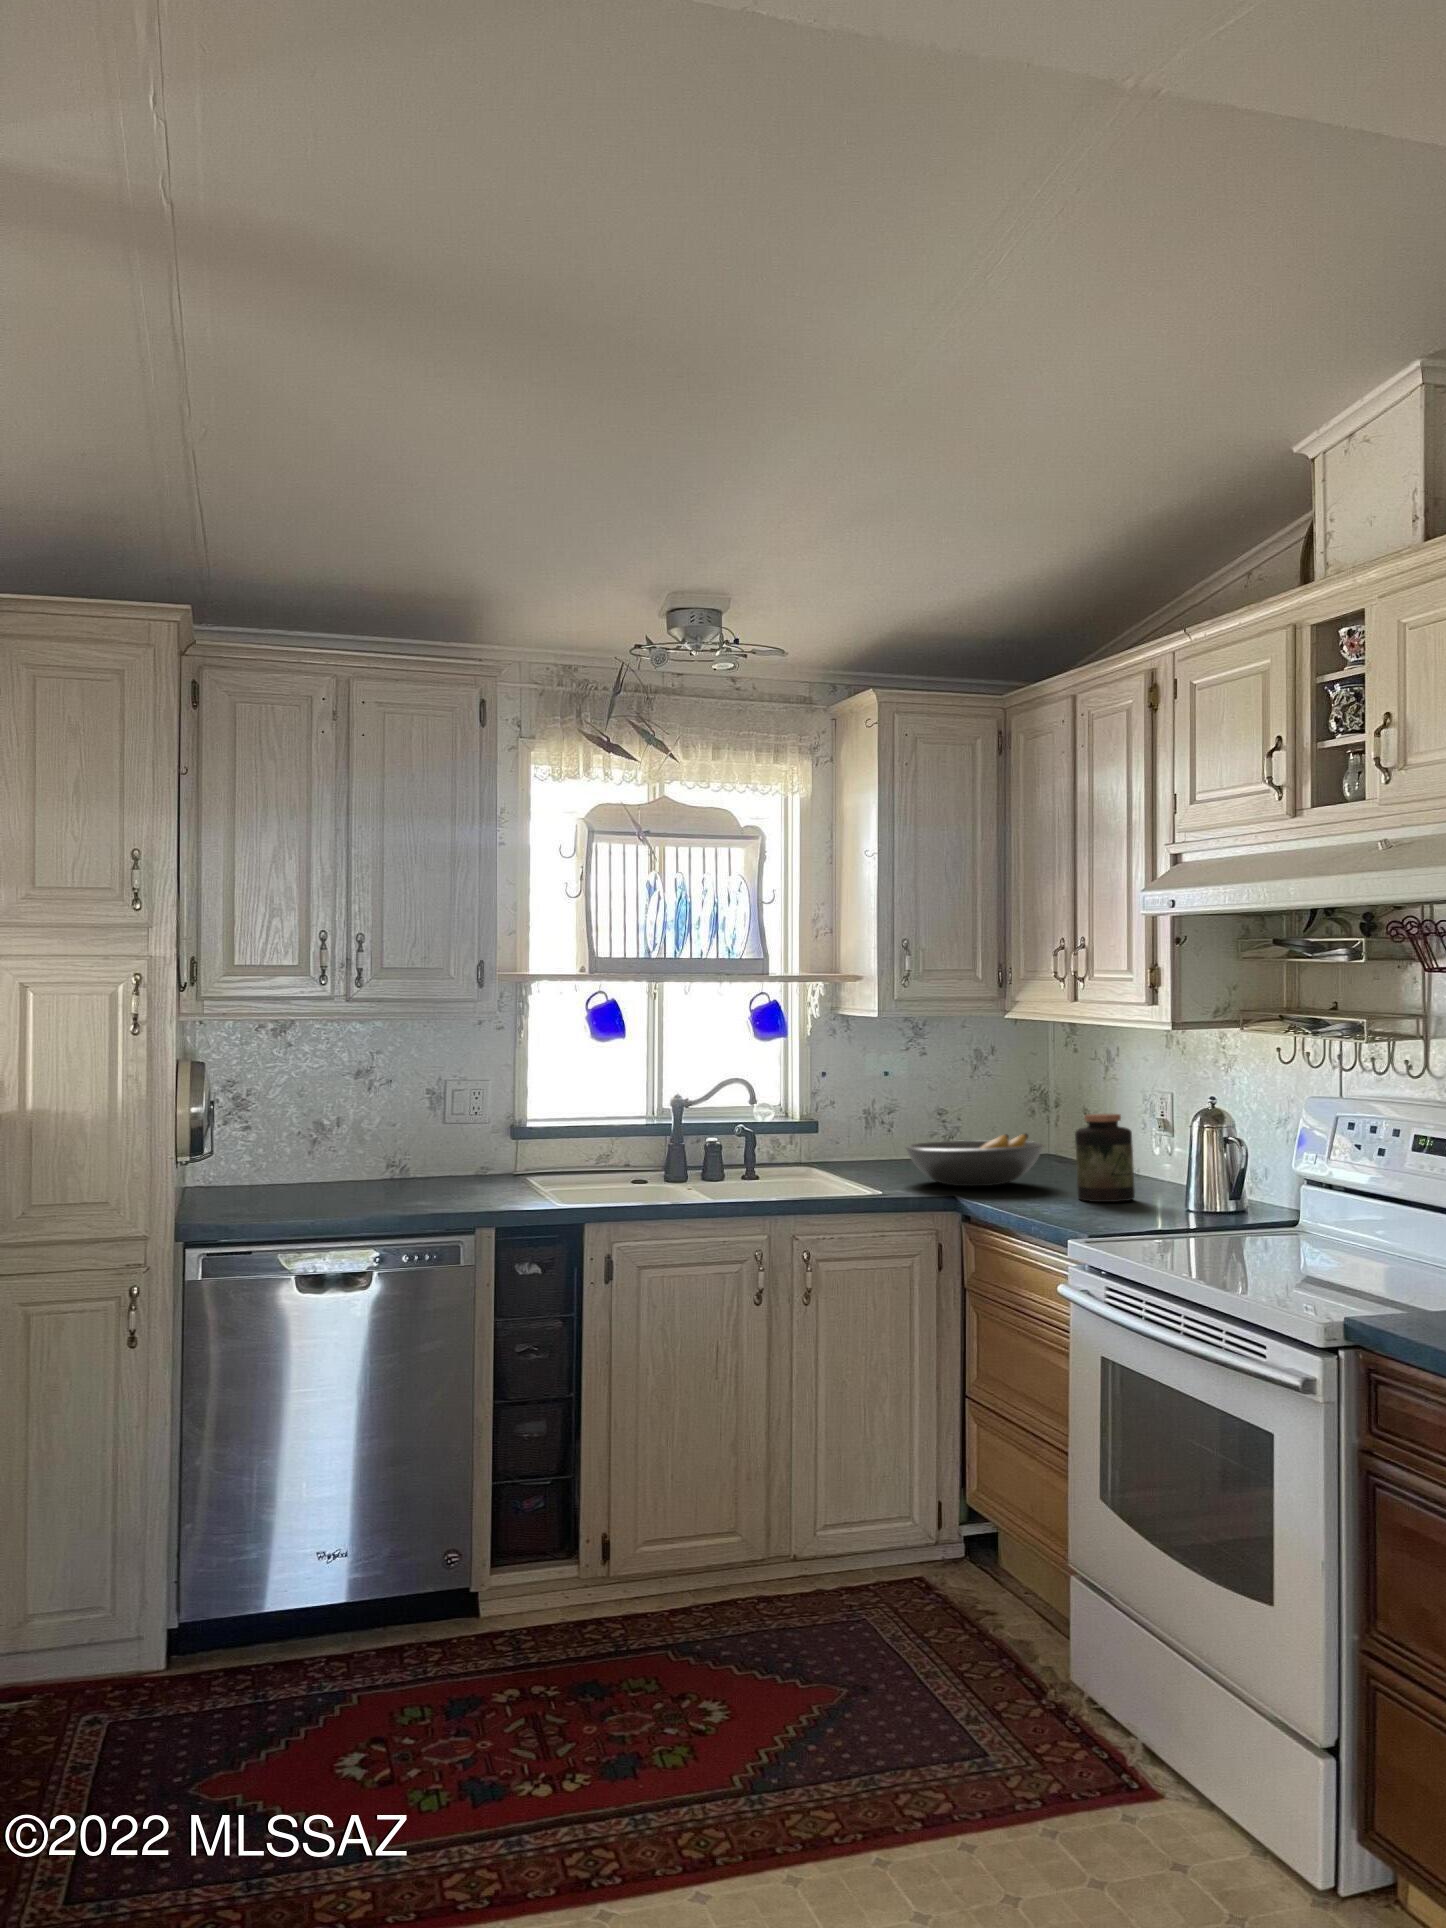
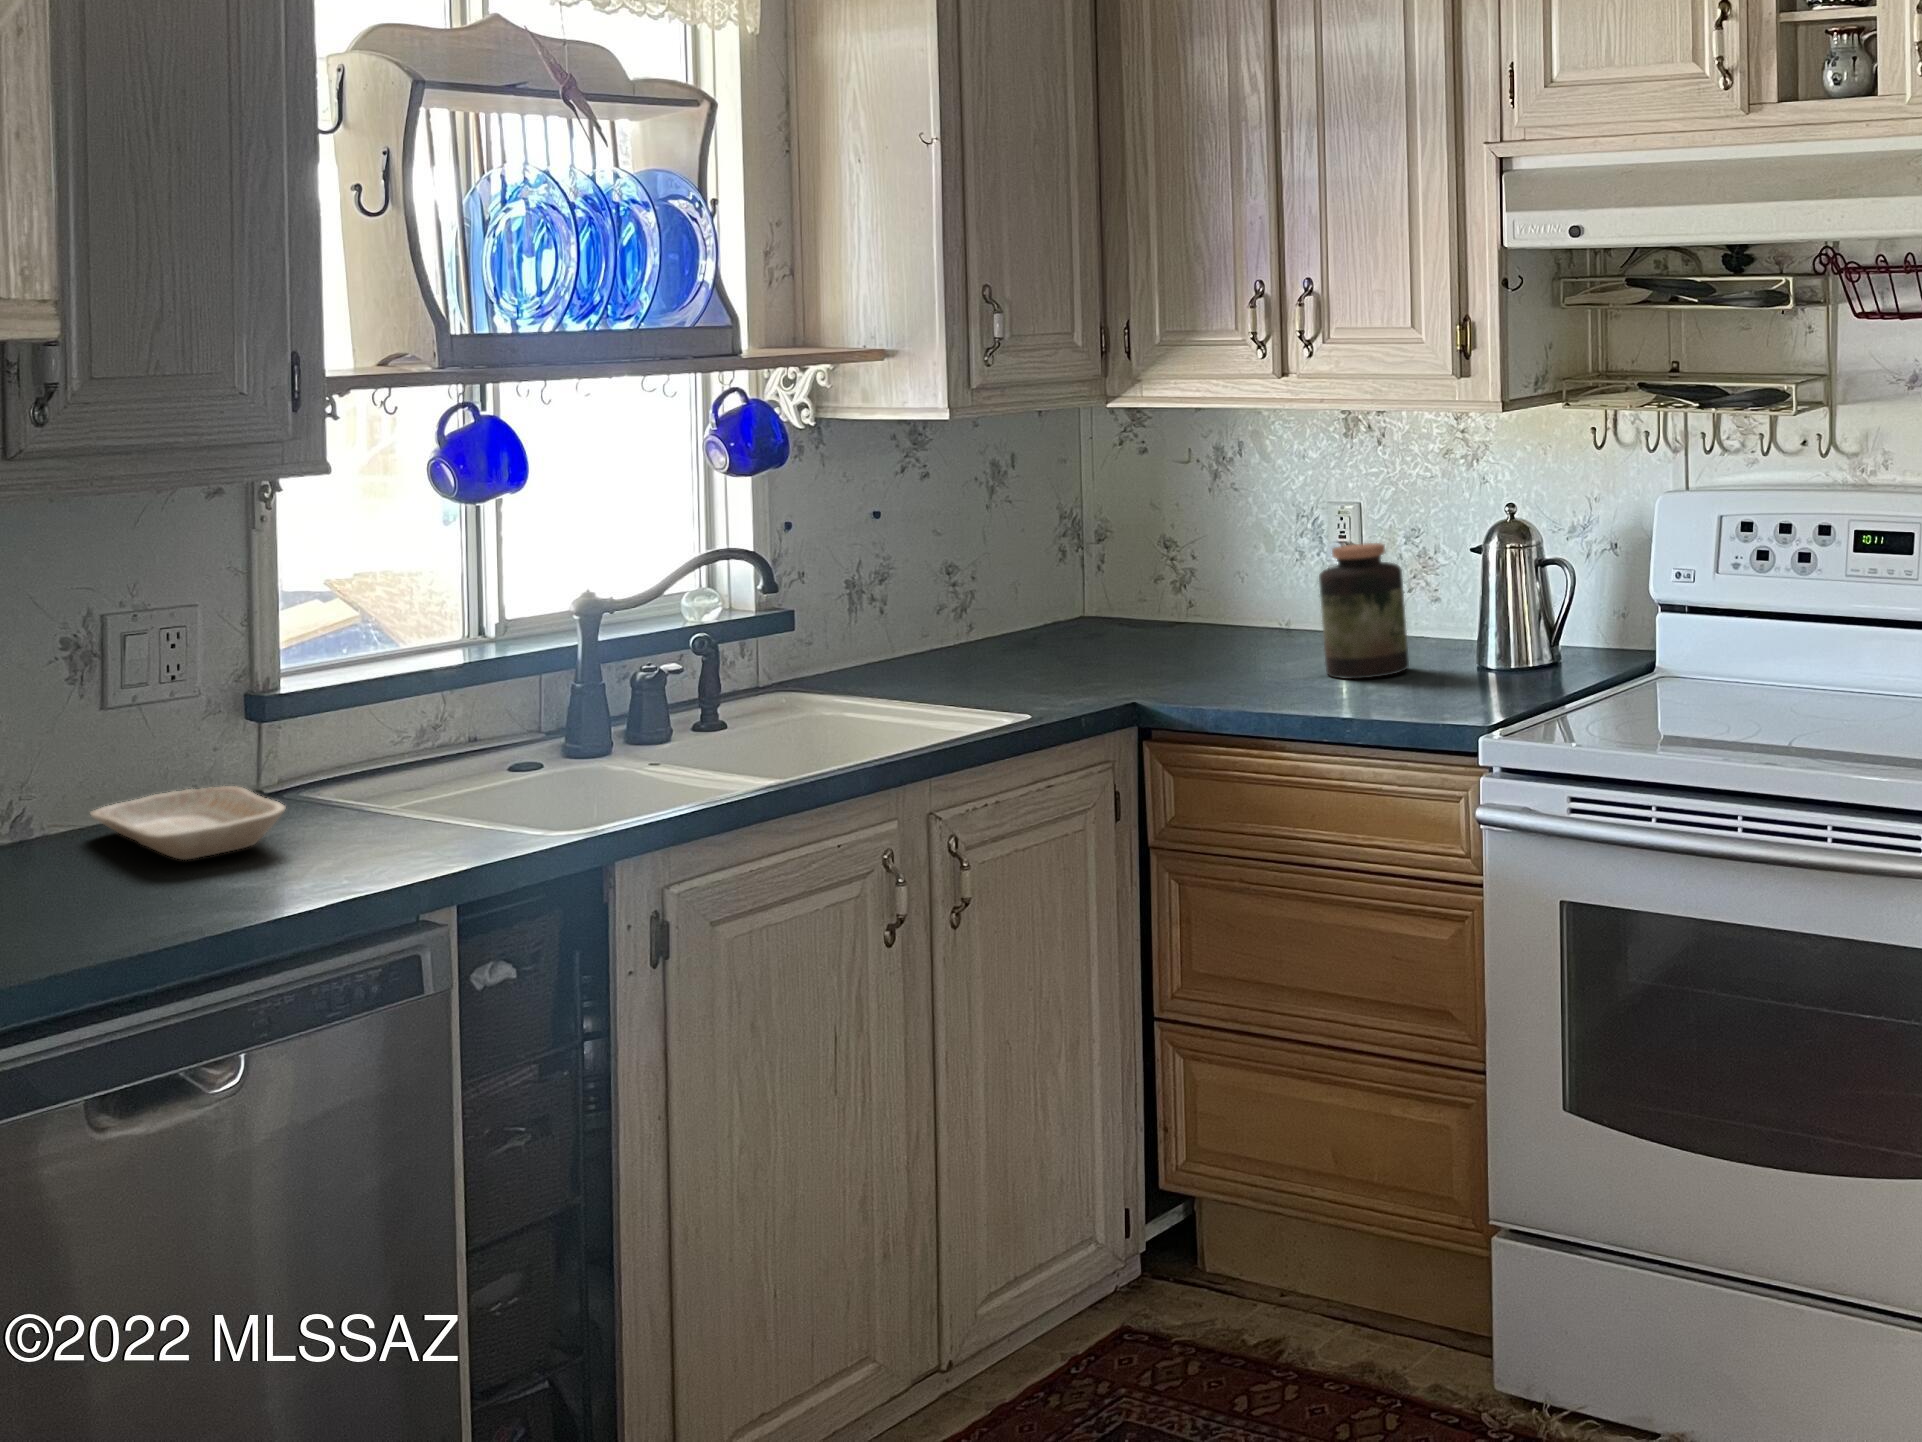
fruit bowl: present [906,1133,1043,1186] -> none [1016,587,1237,683]
tray: none [410,1167,482,1192] -> present [90,786,285,860]

